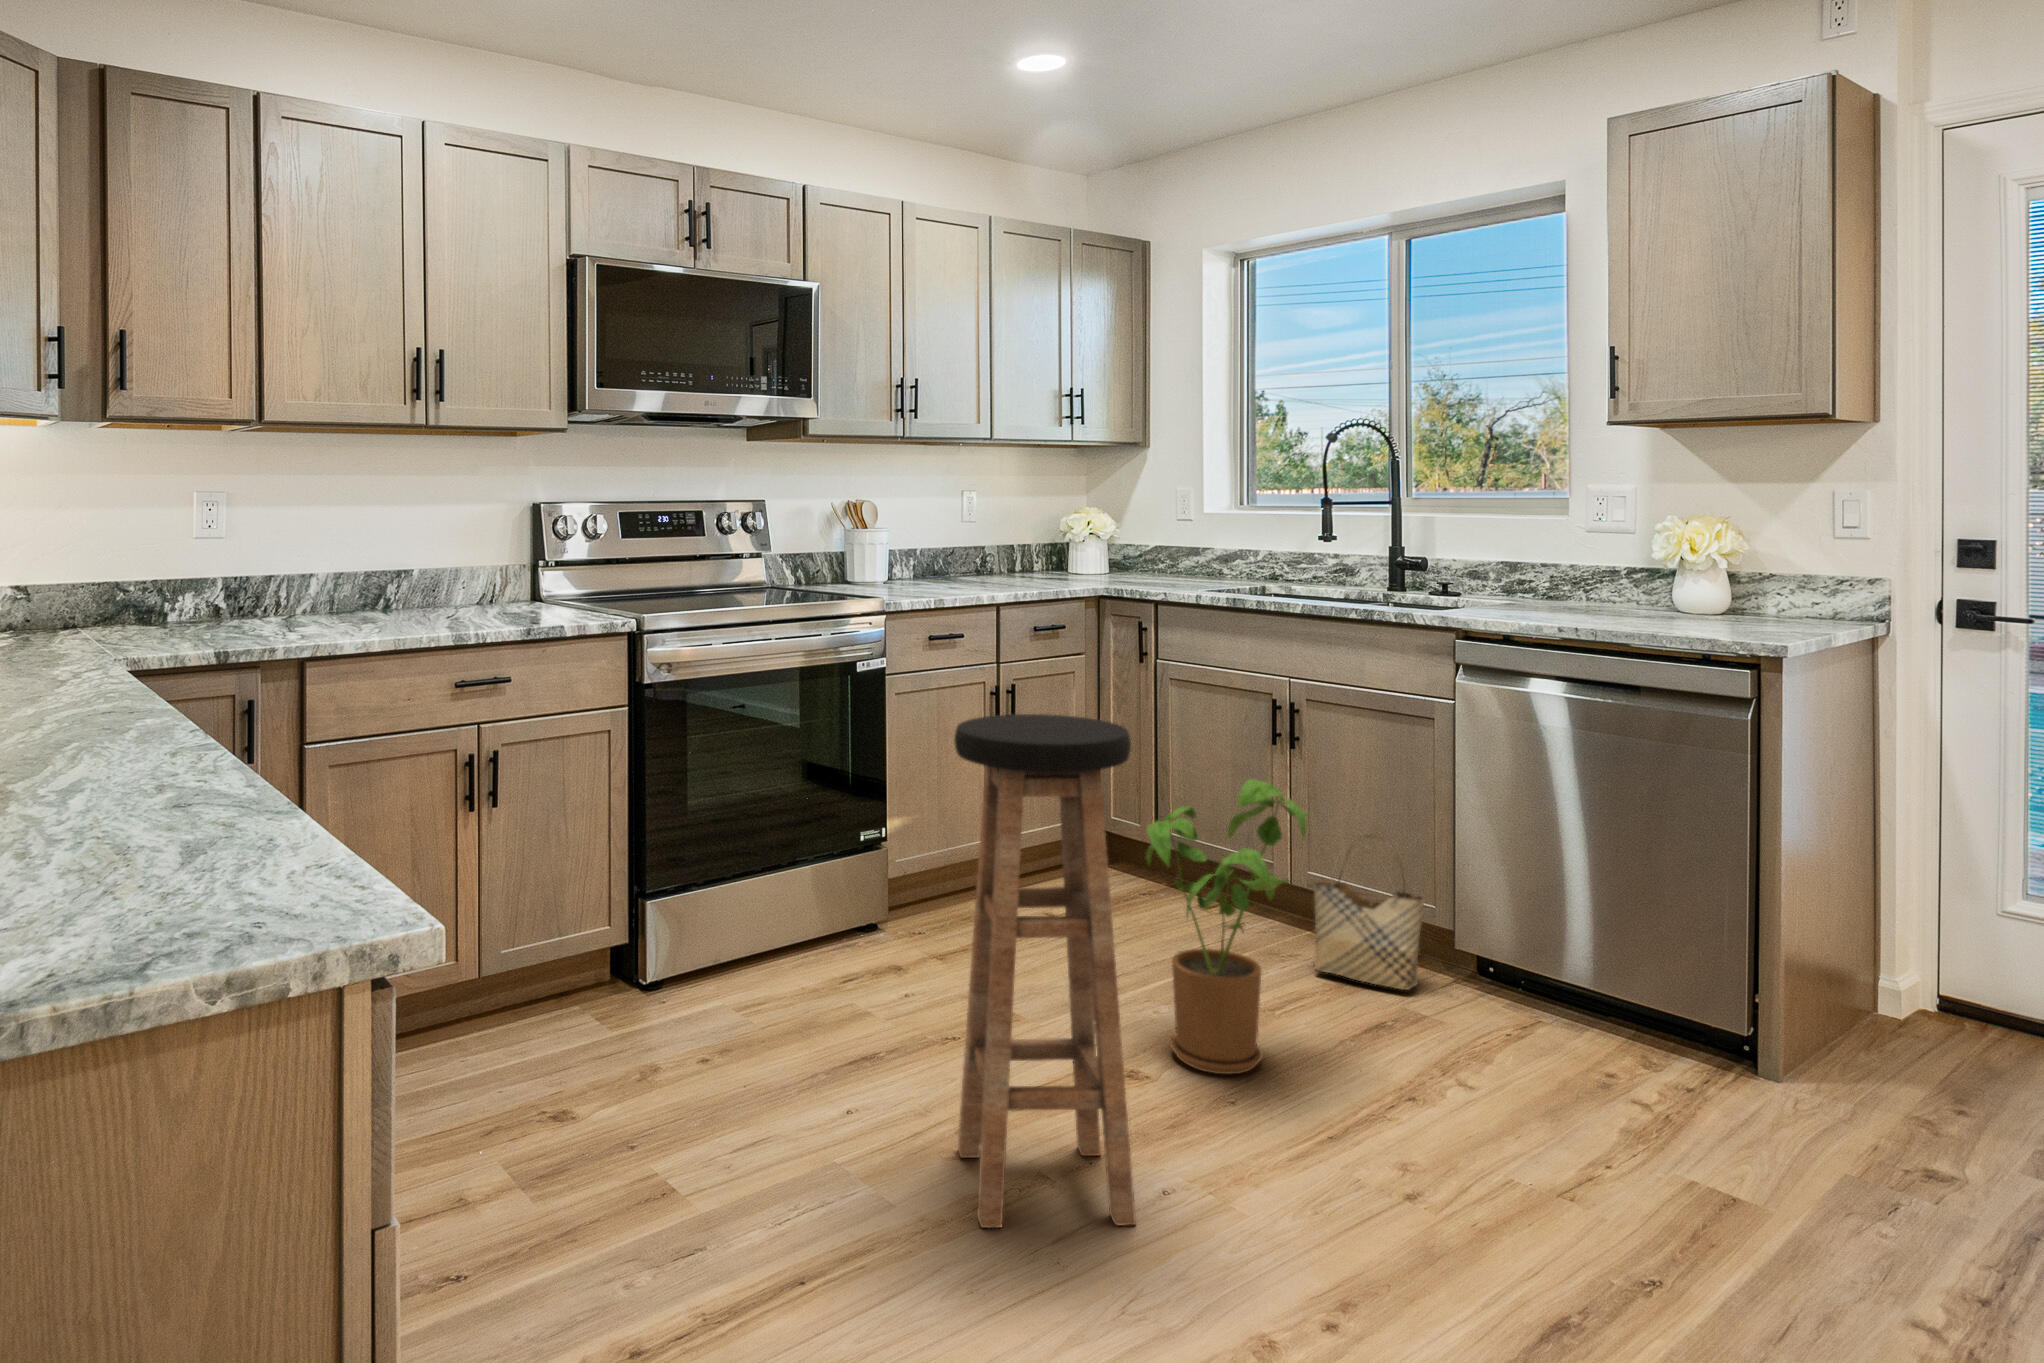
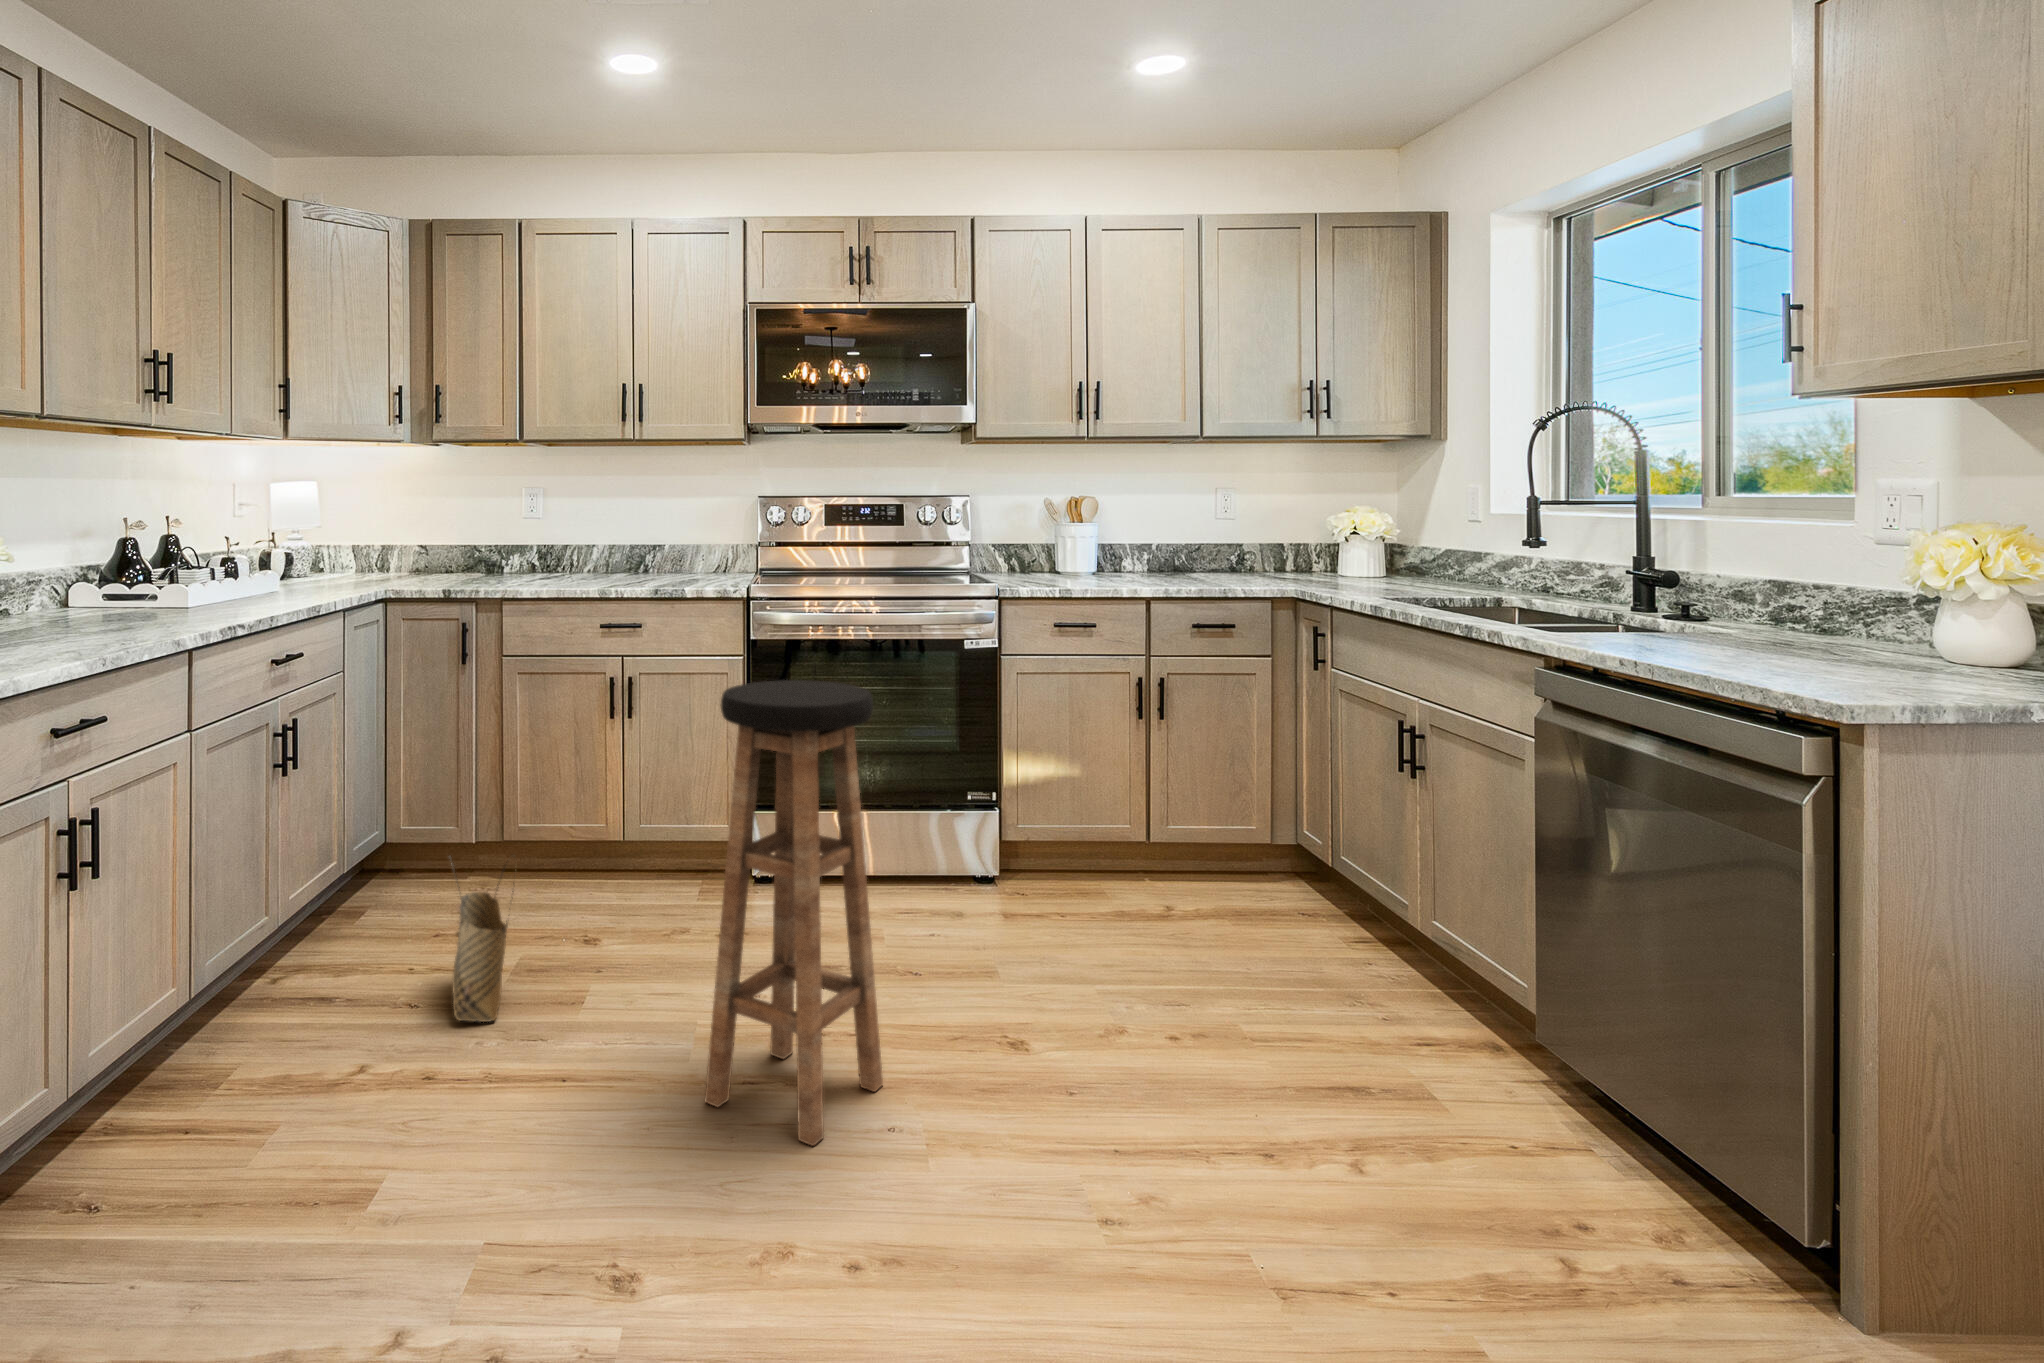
house plant: present [1146,779,1312,1074] -> none [1051,783,1230,1080]
woven basket: present [1313,835,1425,990] -> present [450,855,514,1022]

